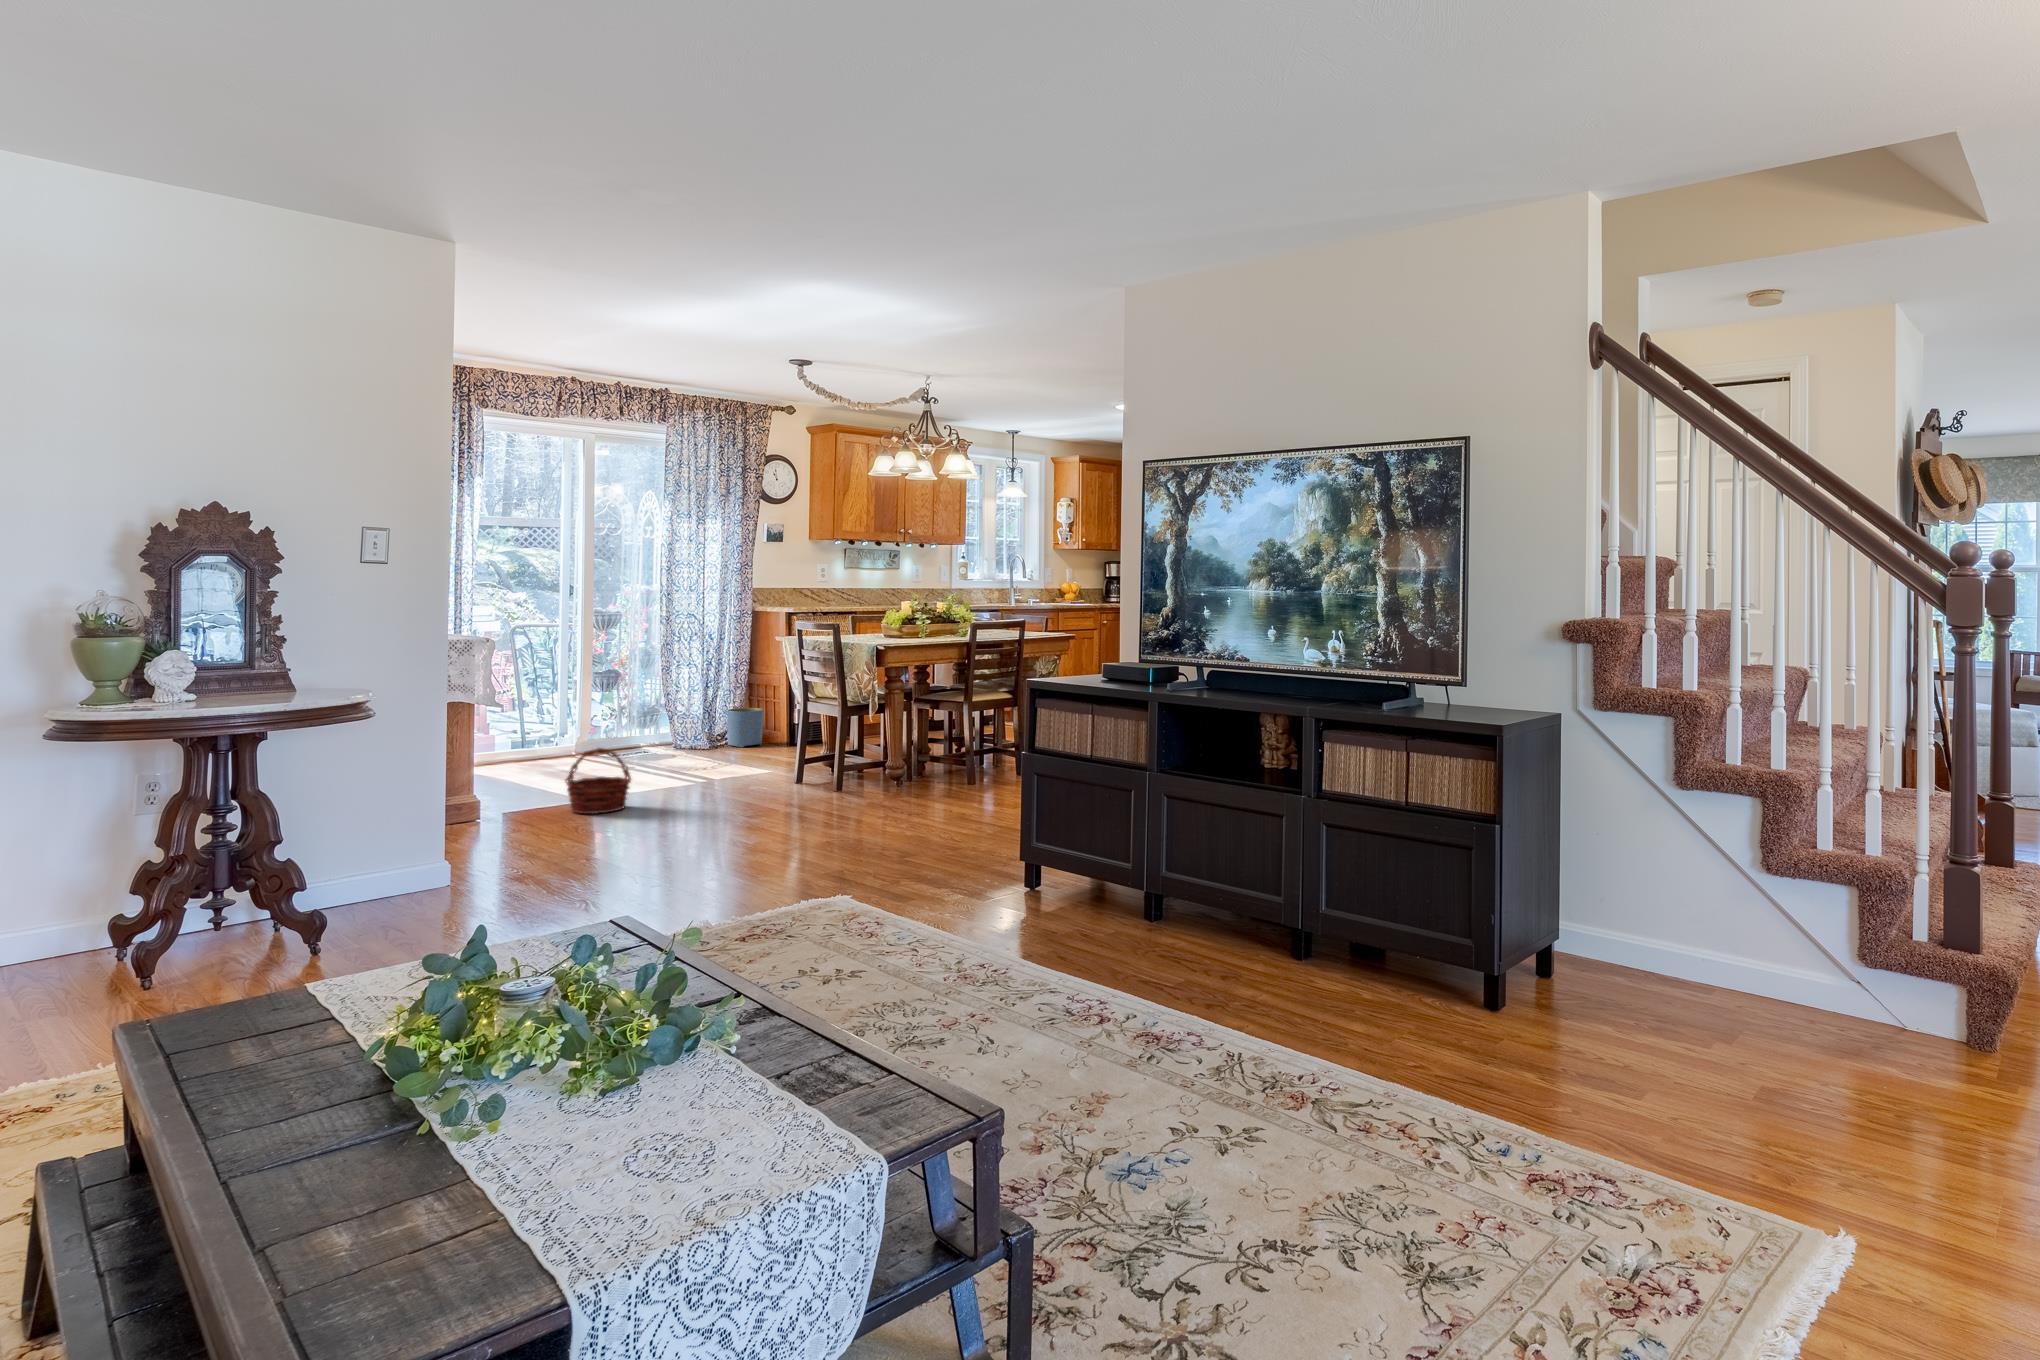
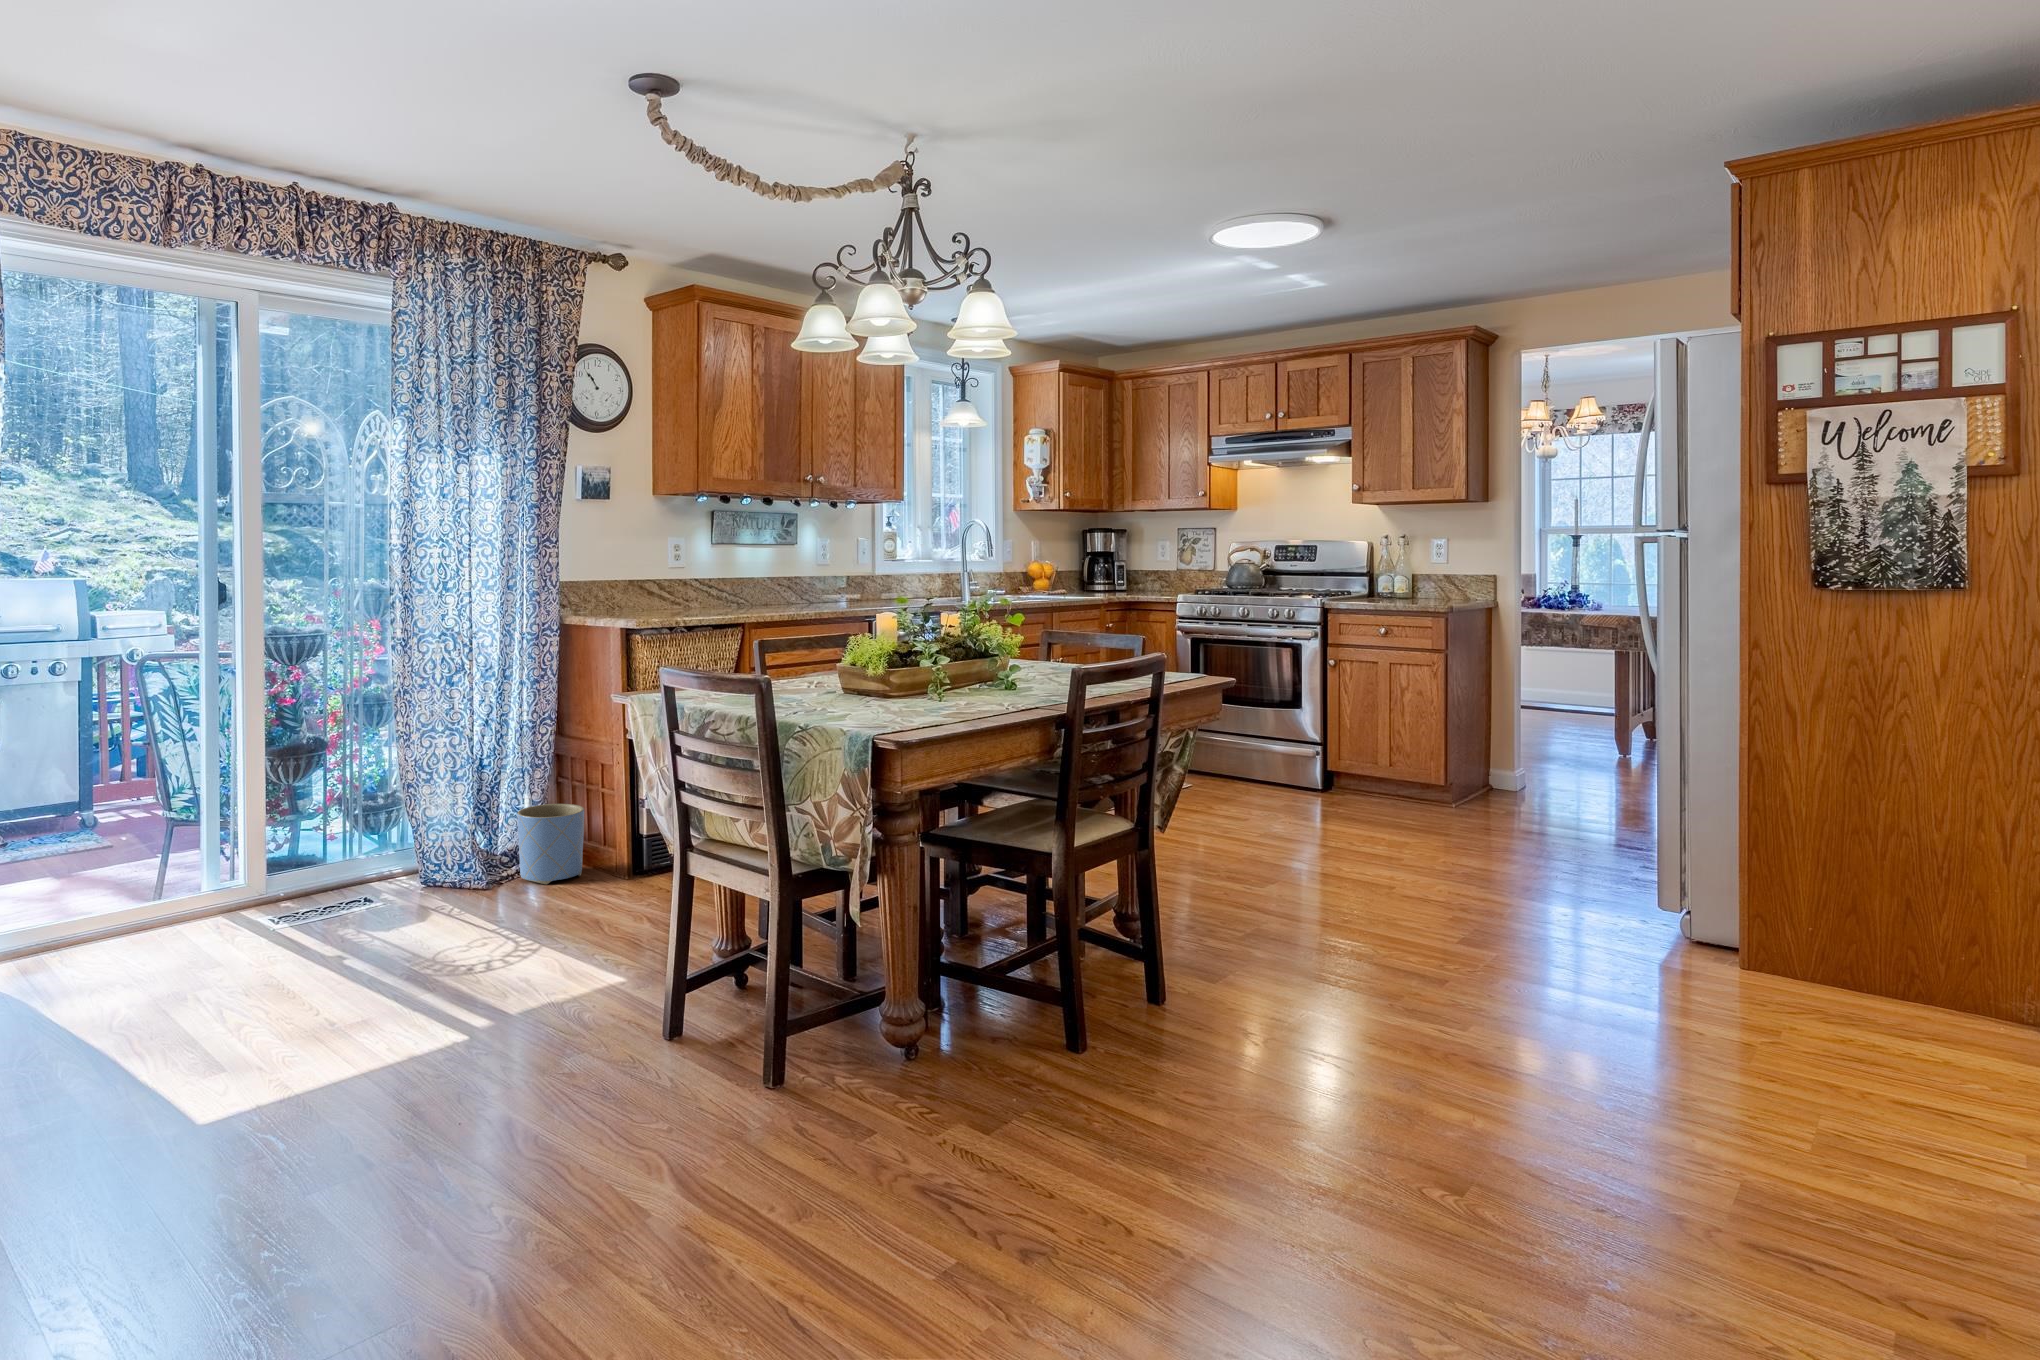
basket: present [566,748,631,814] -> none [68,1039,255,1244]

